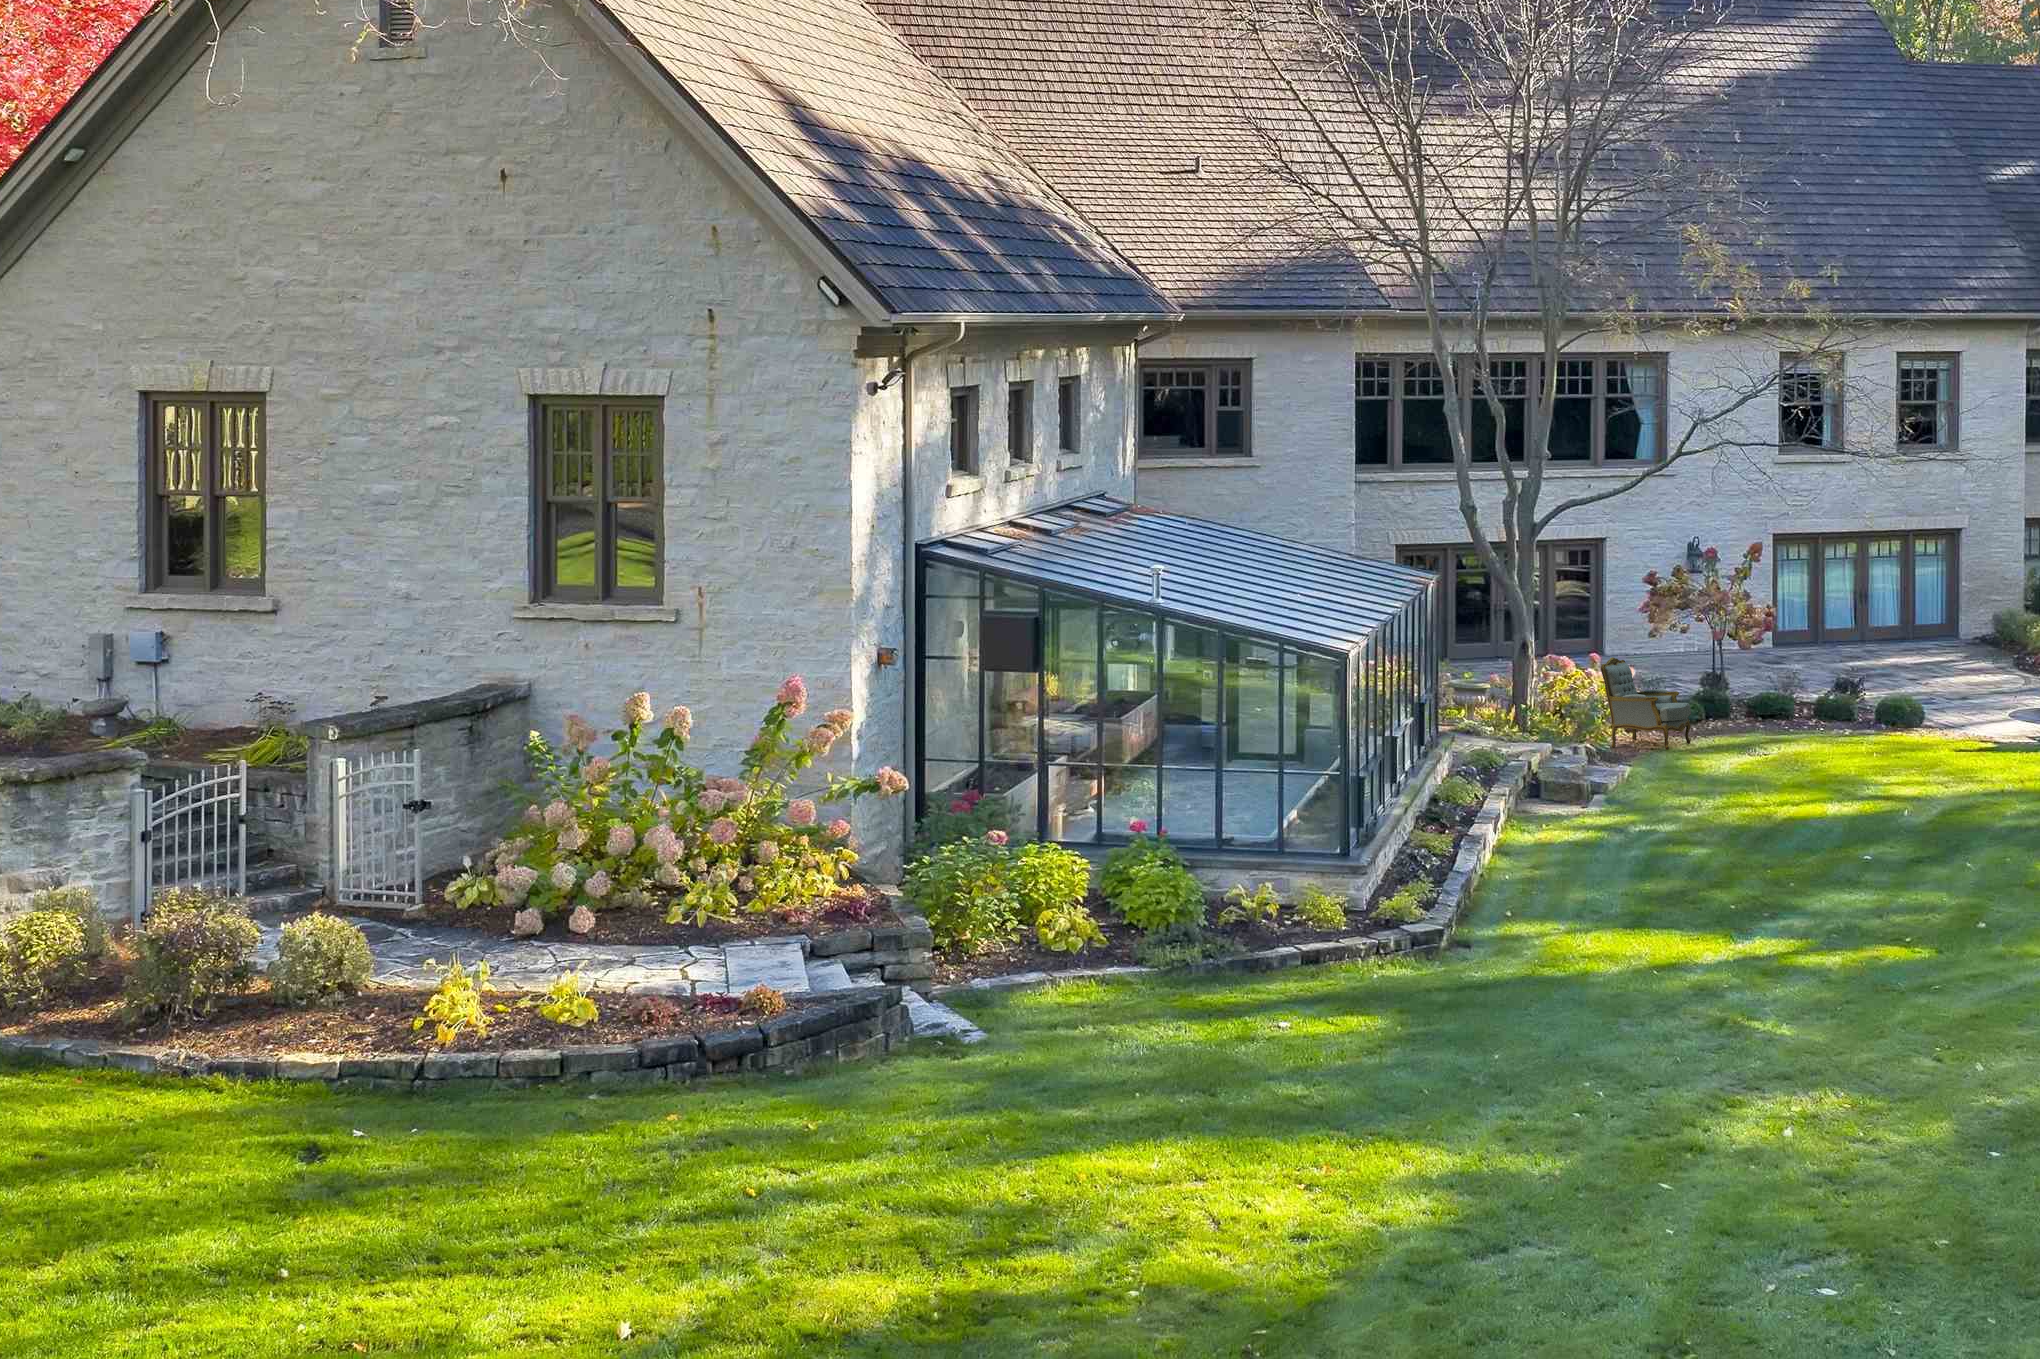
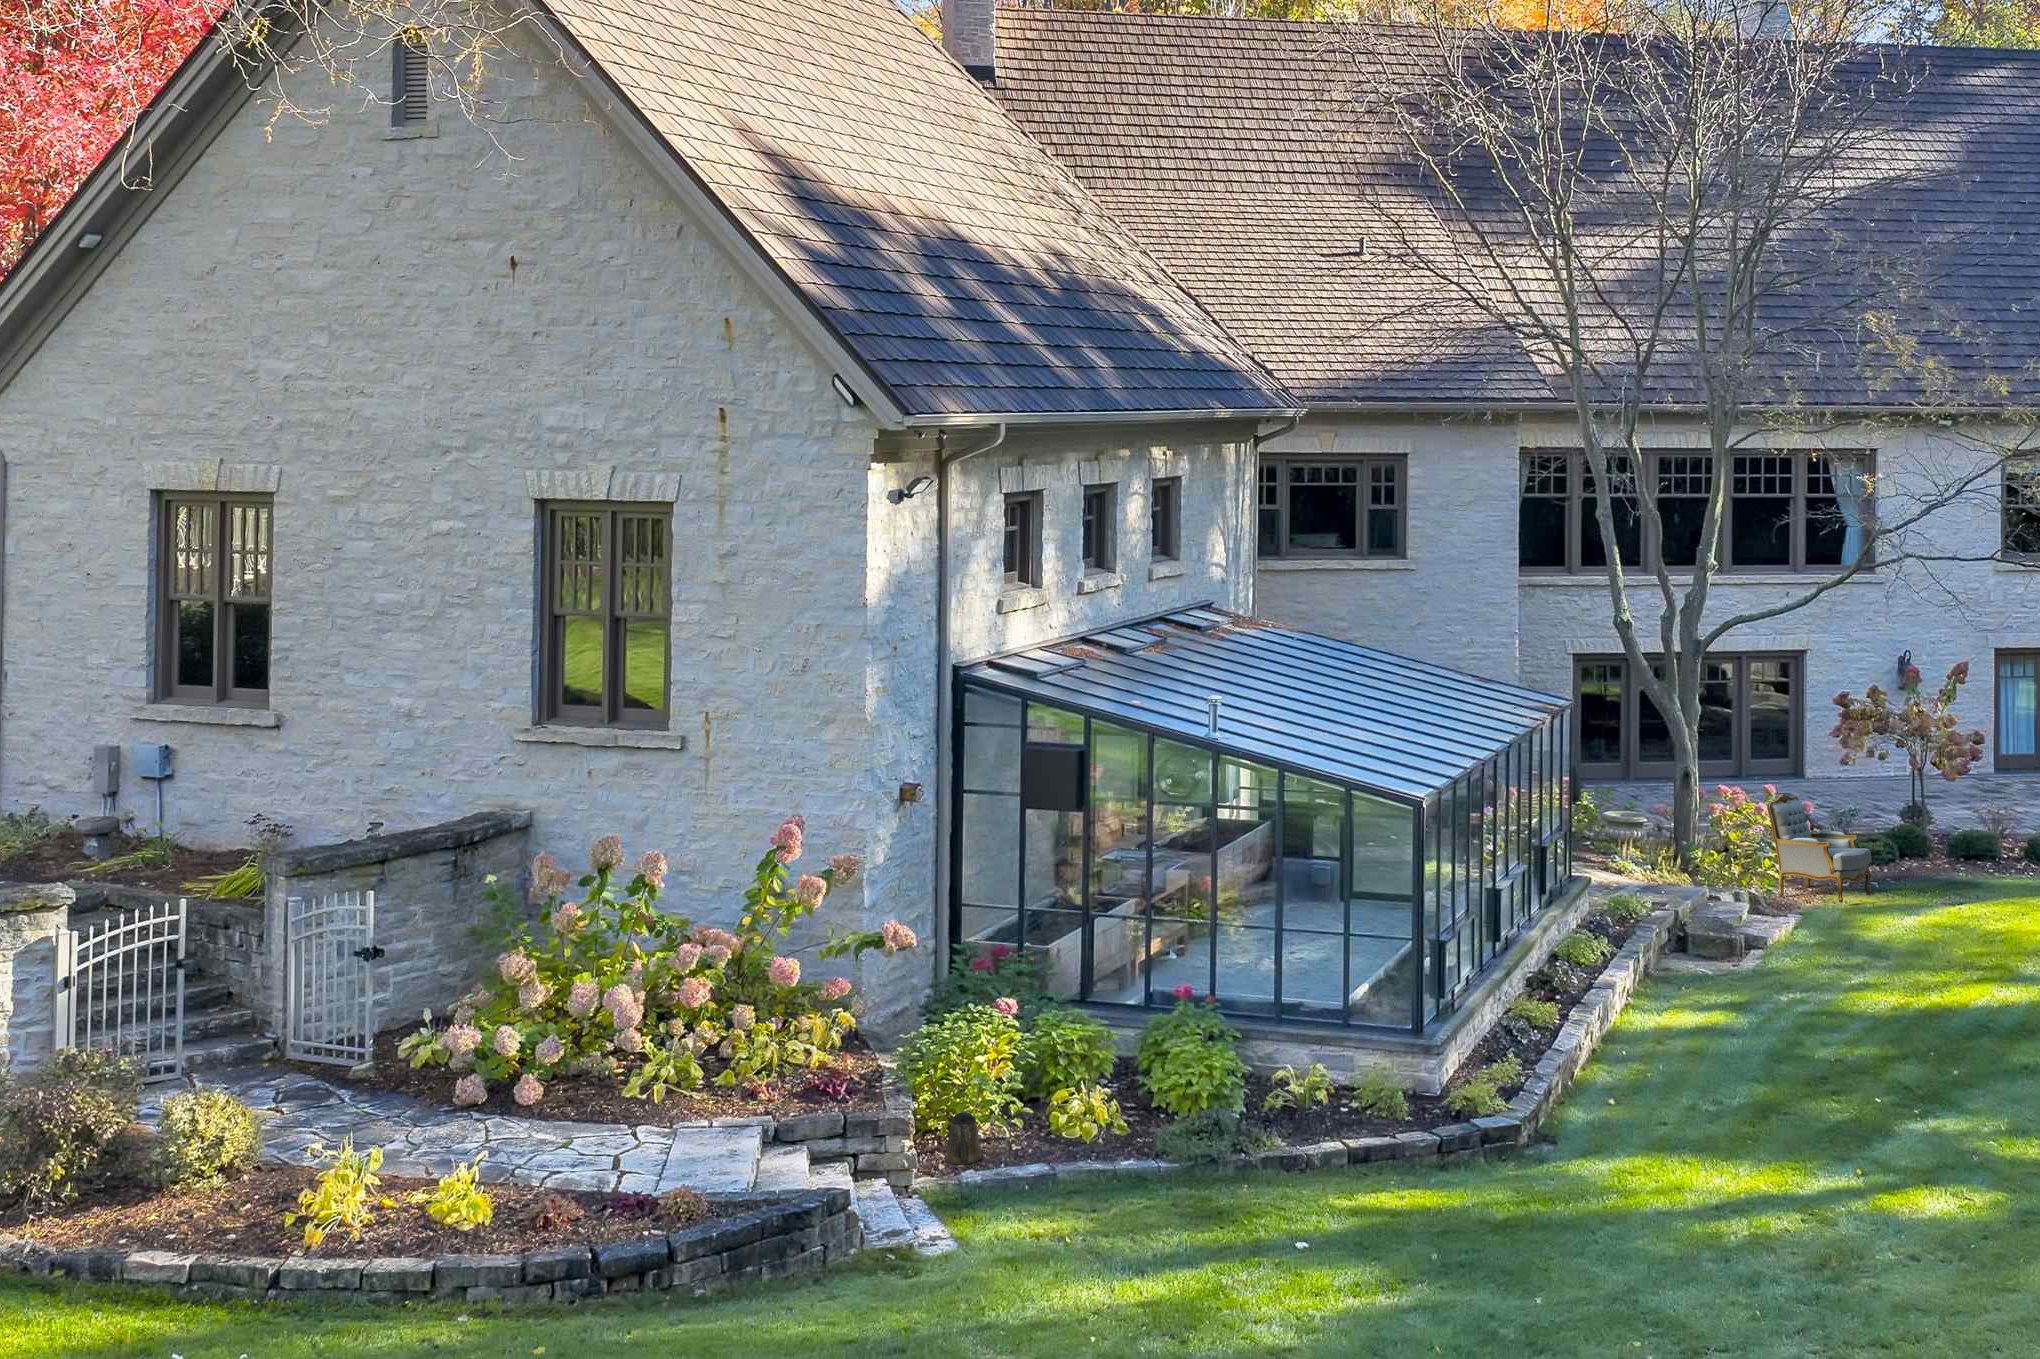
watering can: none [959,925,993,970] -> present [945,1111,983,1164]

